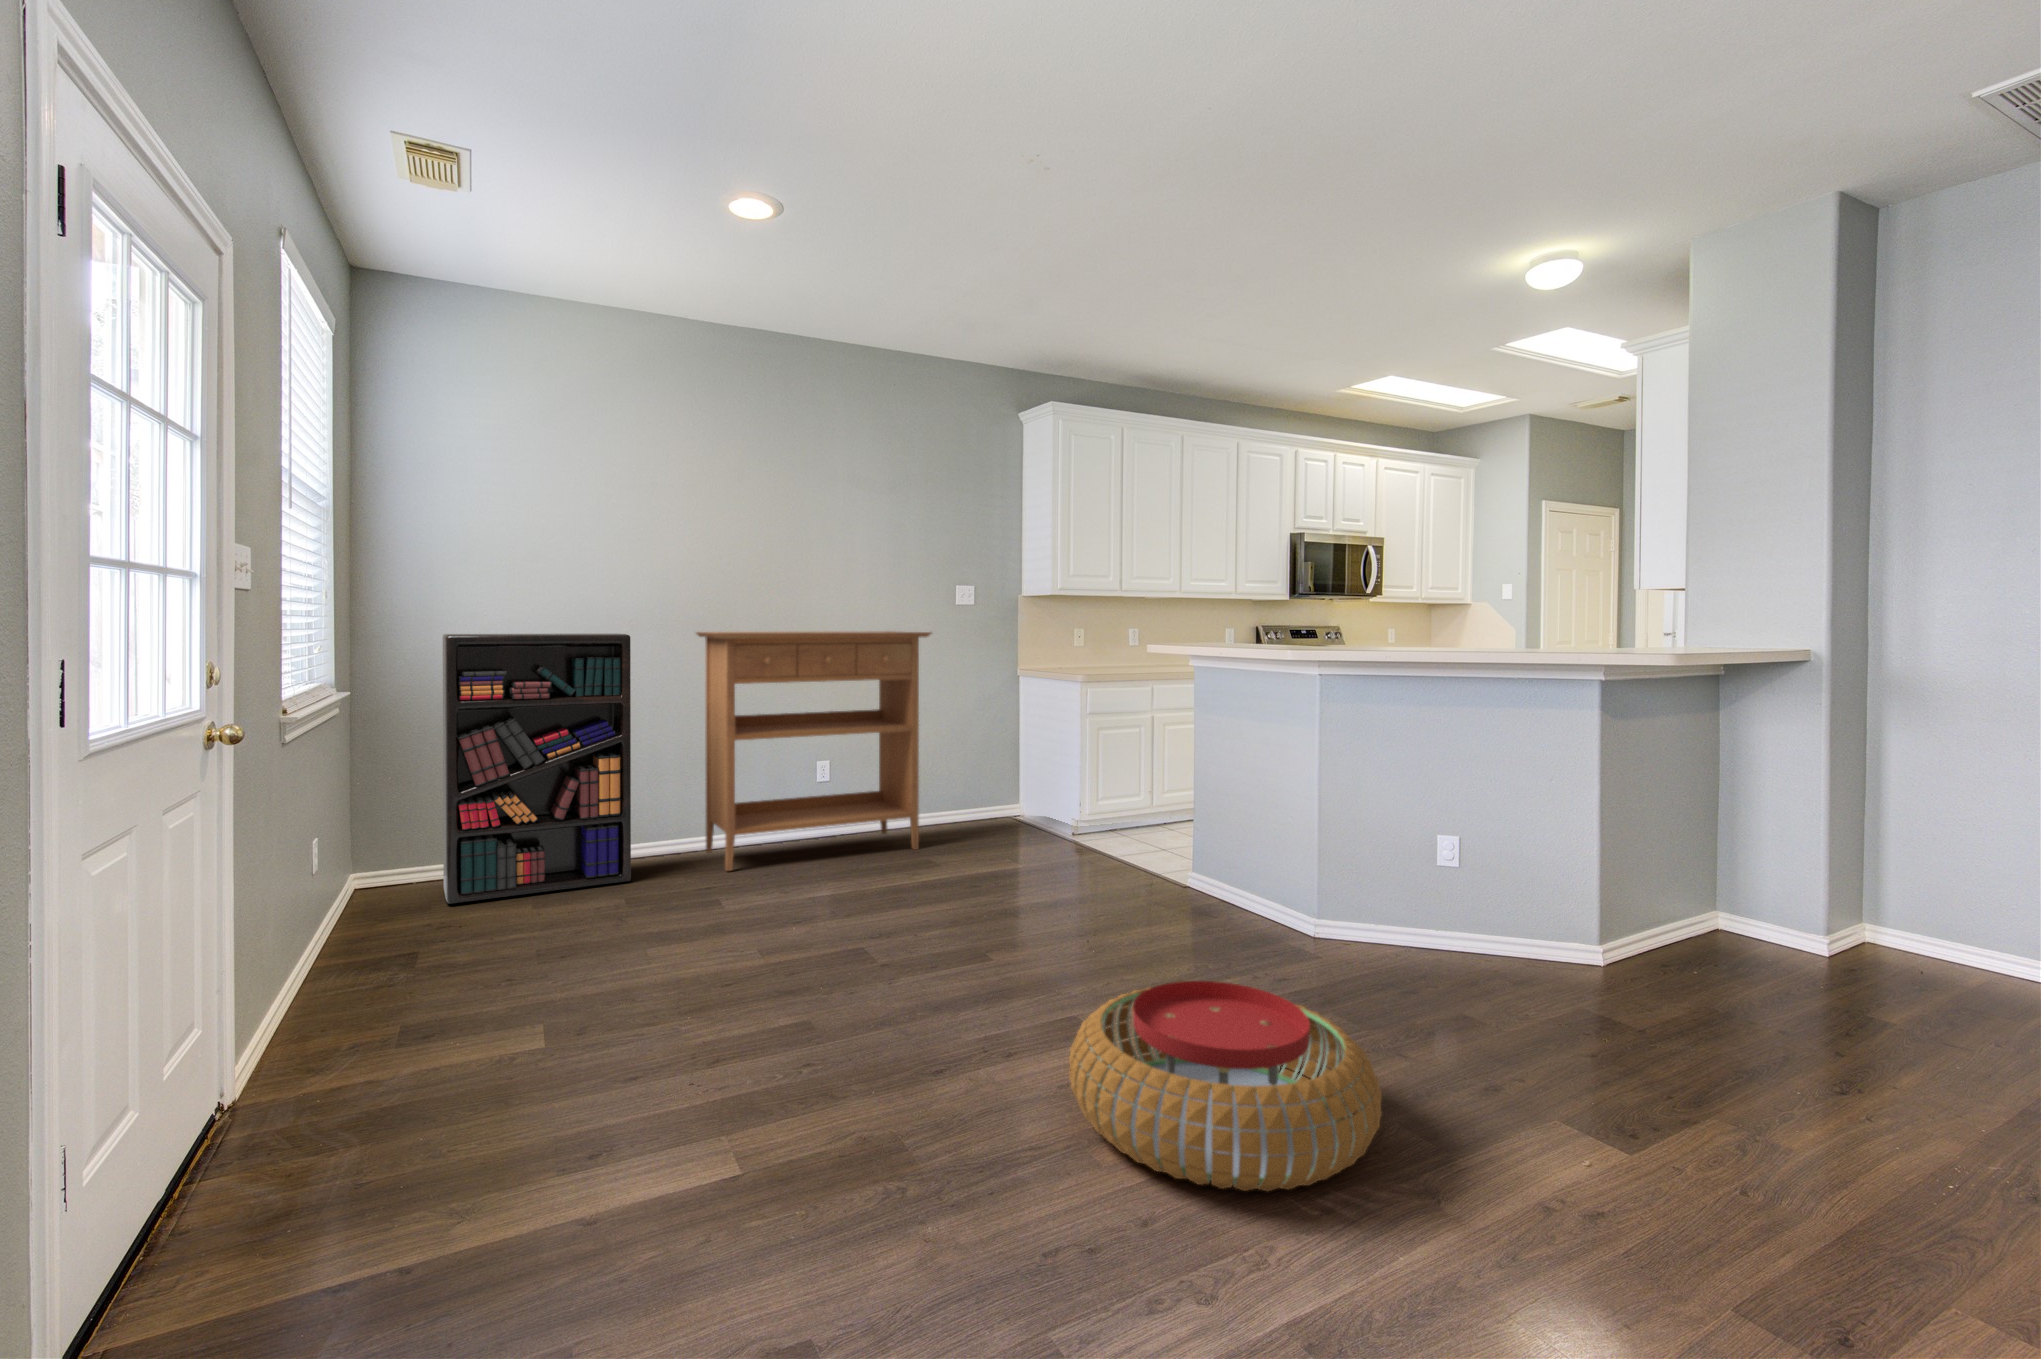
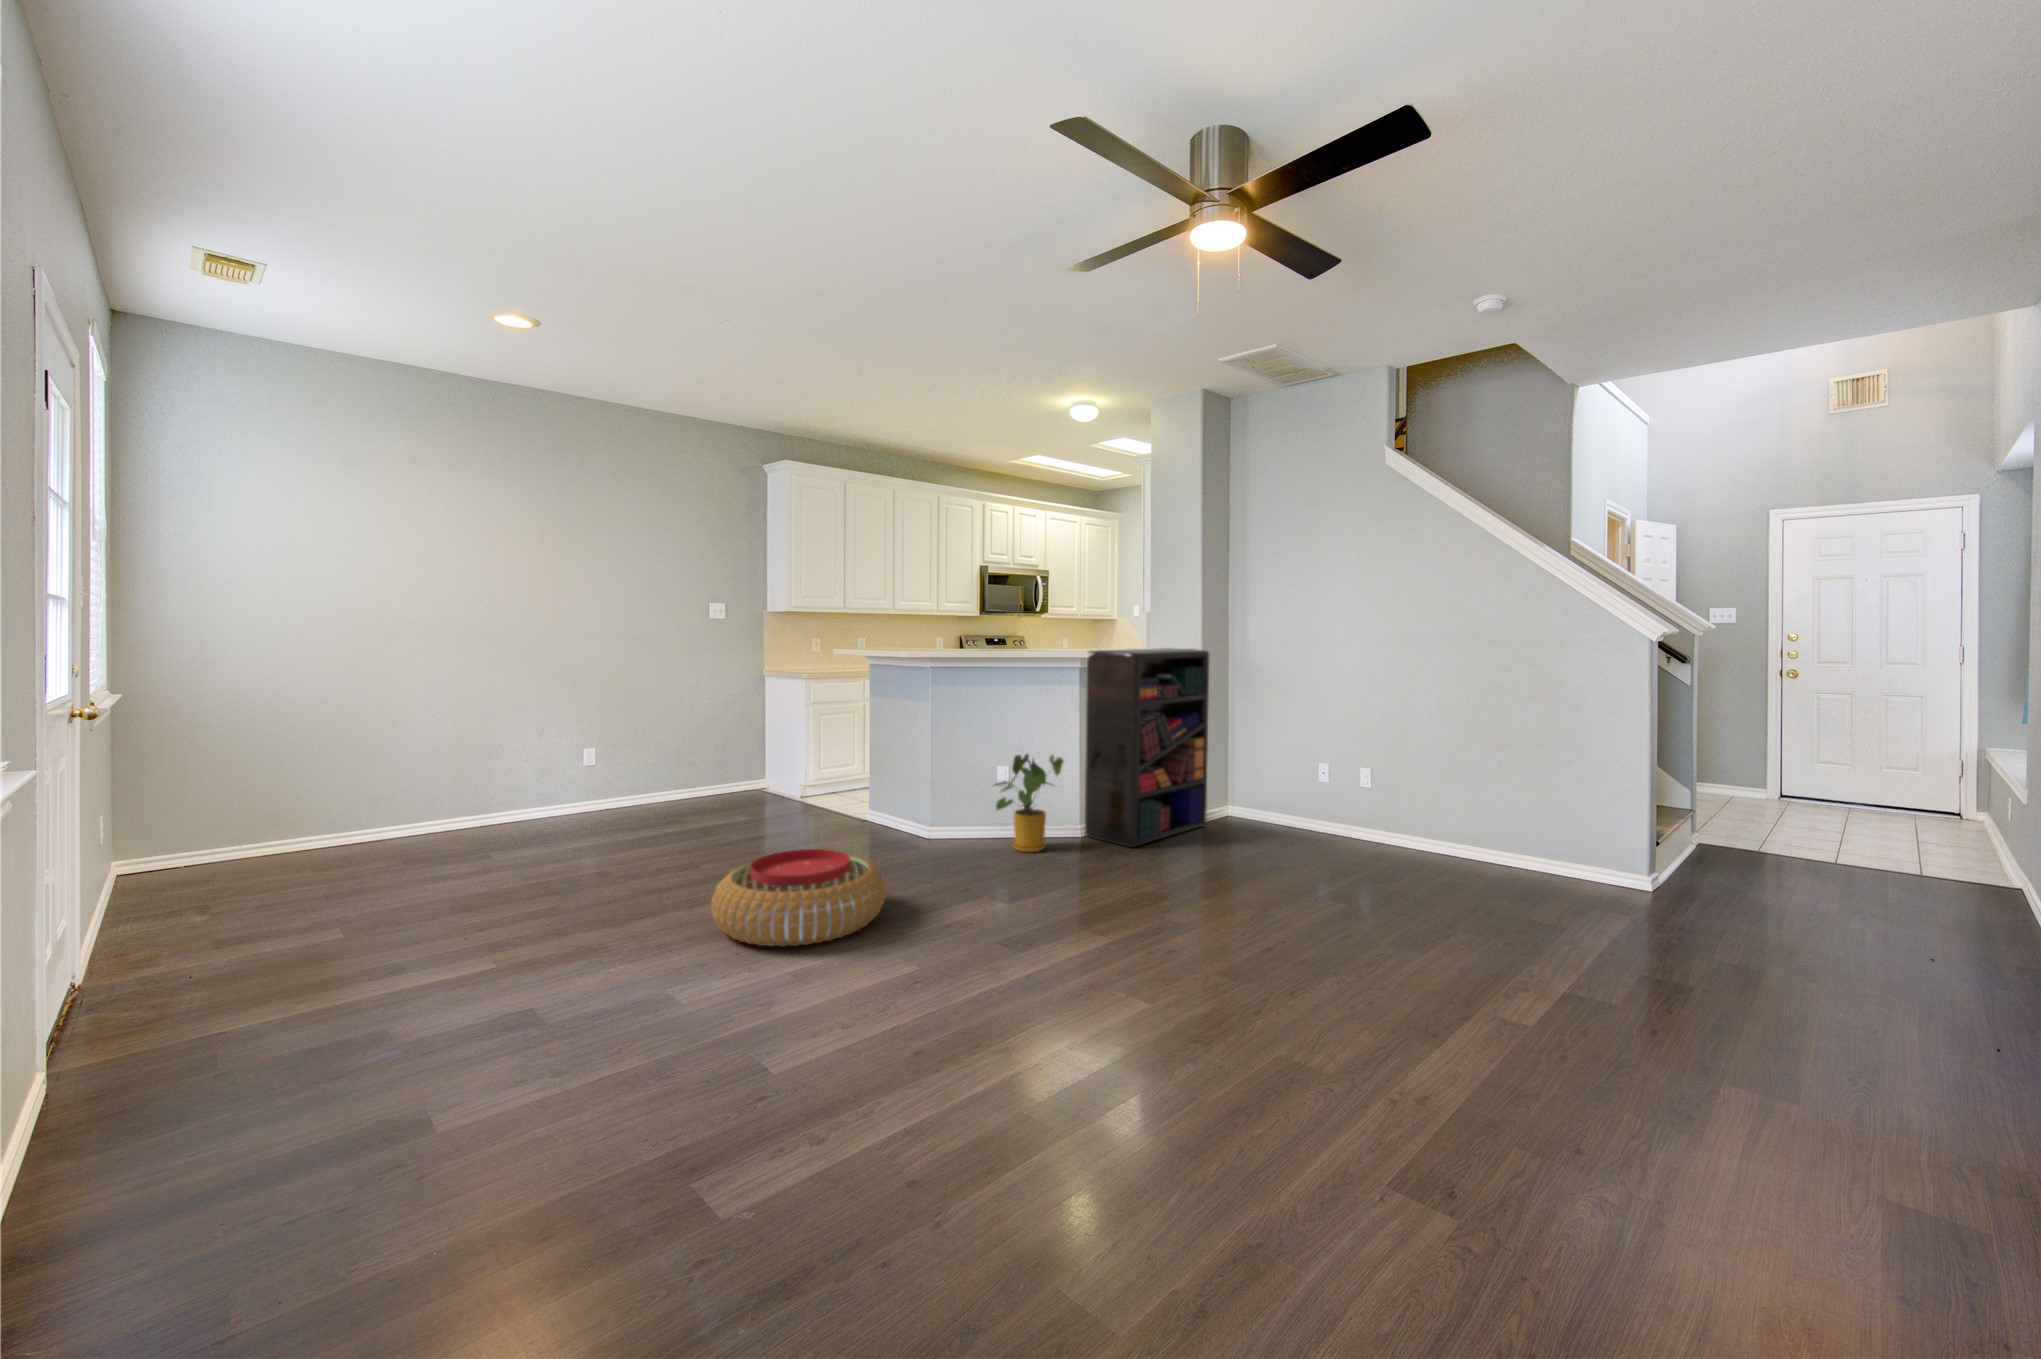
console table: present [696,631,931,871] -> none [477,636,685,822]
bookshelf: present [443,633,631,904] -> present [1084,648,1209,847]
house plant: none [1465,819,1600,997] -> present [995,754,1064,852]

